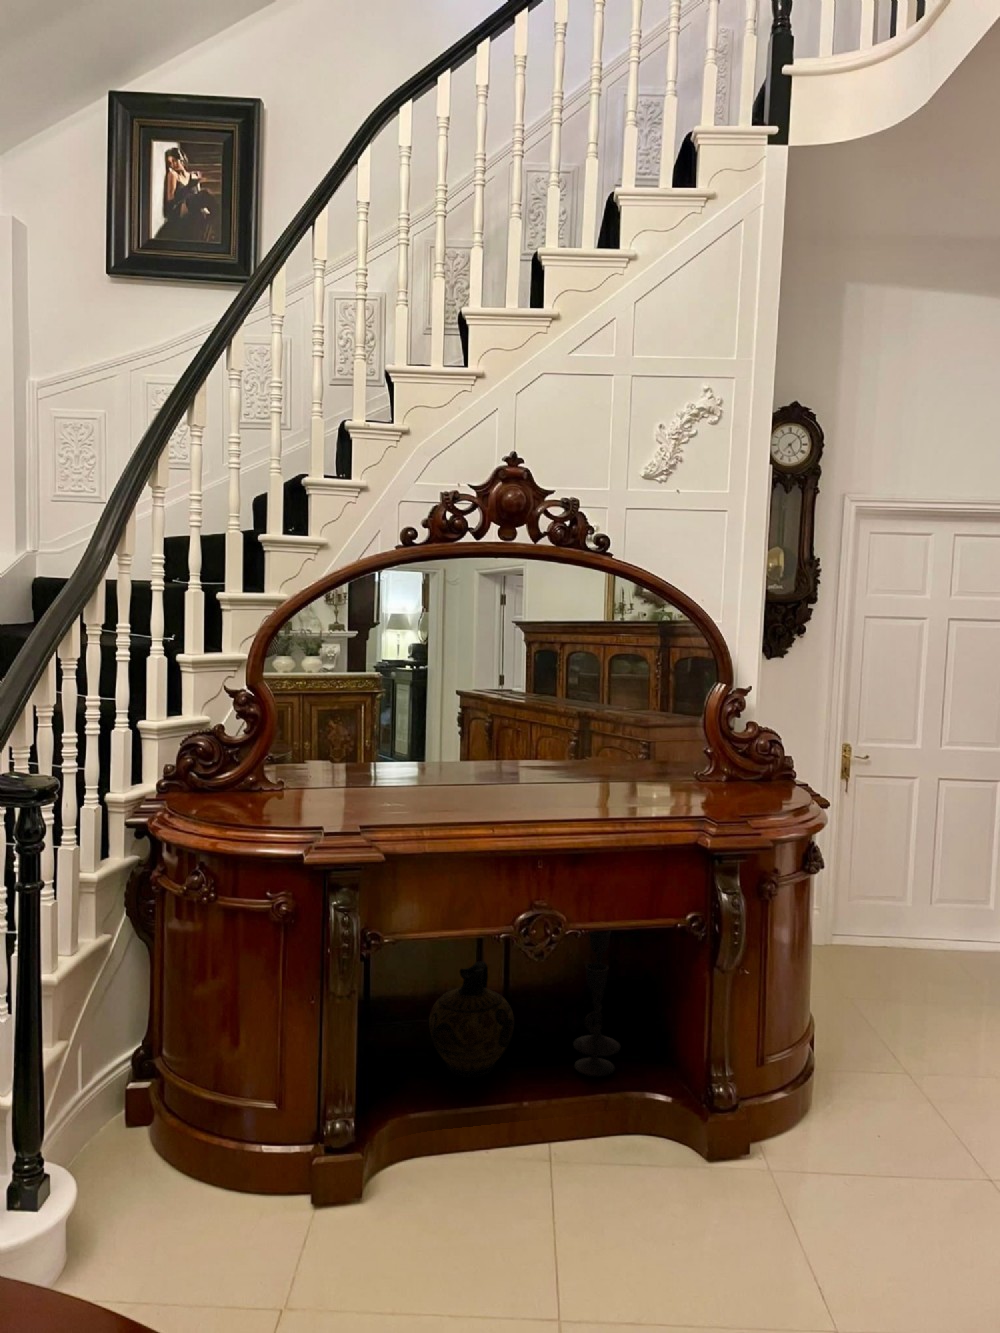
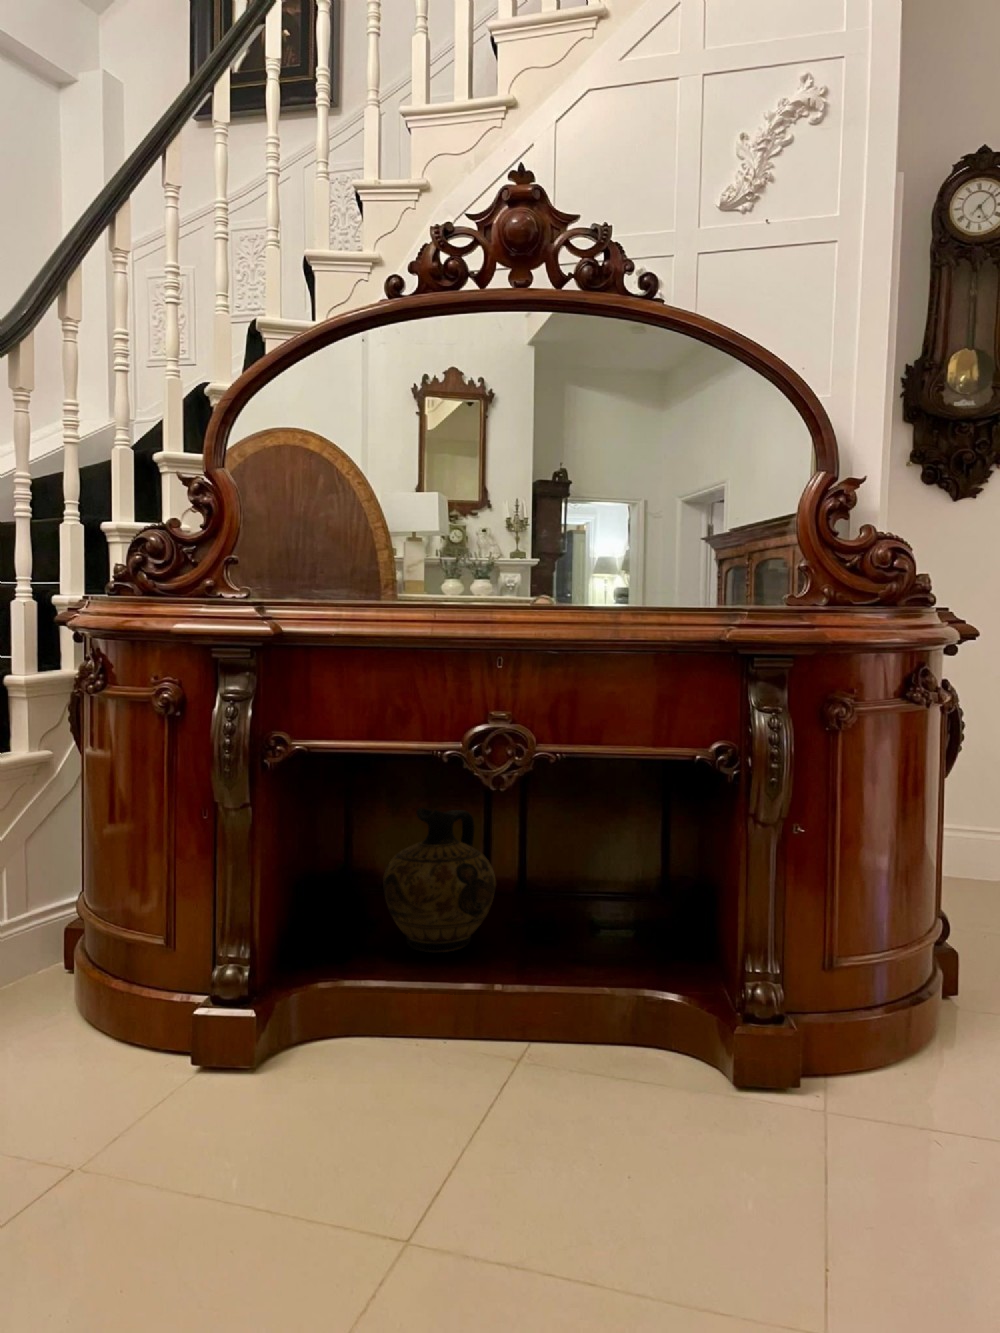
candlestick: present [573,931,620,1076] -> none [572,779,655,968]

